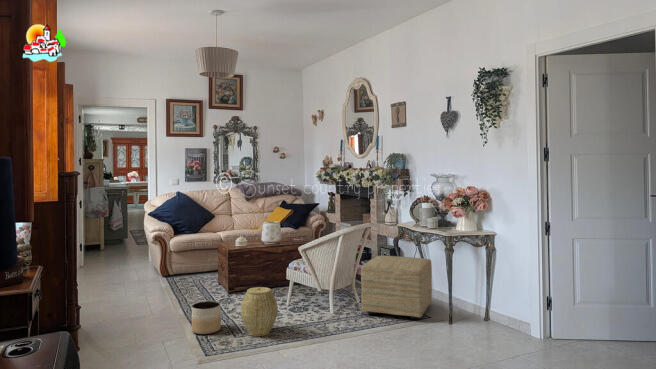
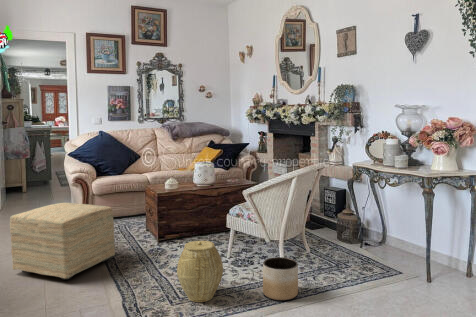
ottoman: present [361,256,432,319] -> present [10,203,115,280]
planter: present [192,301,221,334] -> present [263,257,298,300]

